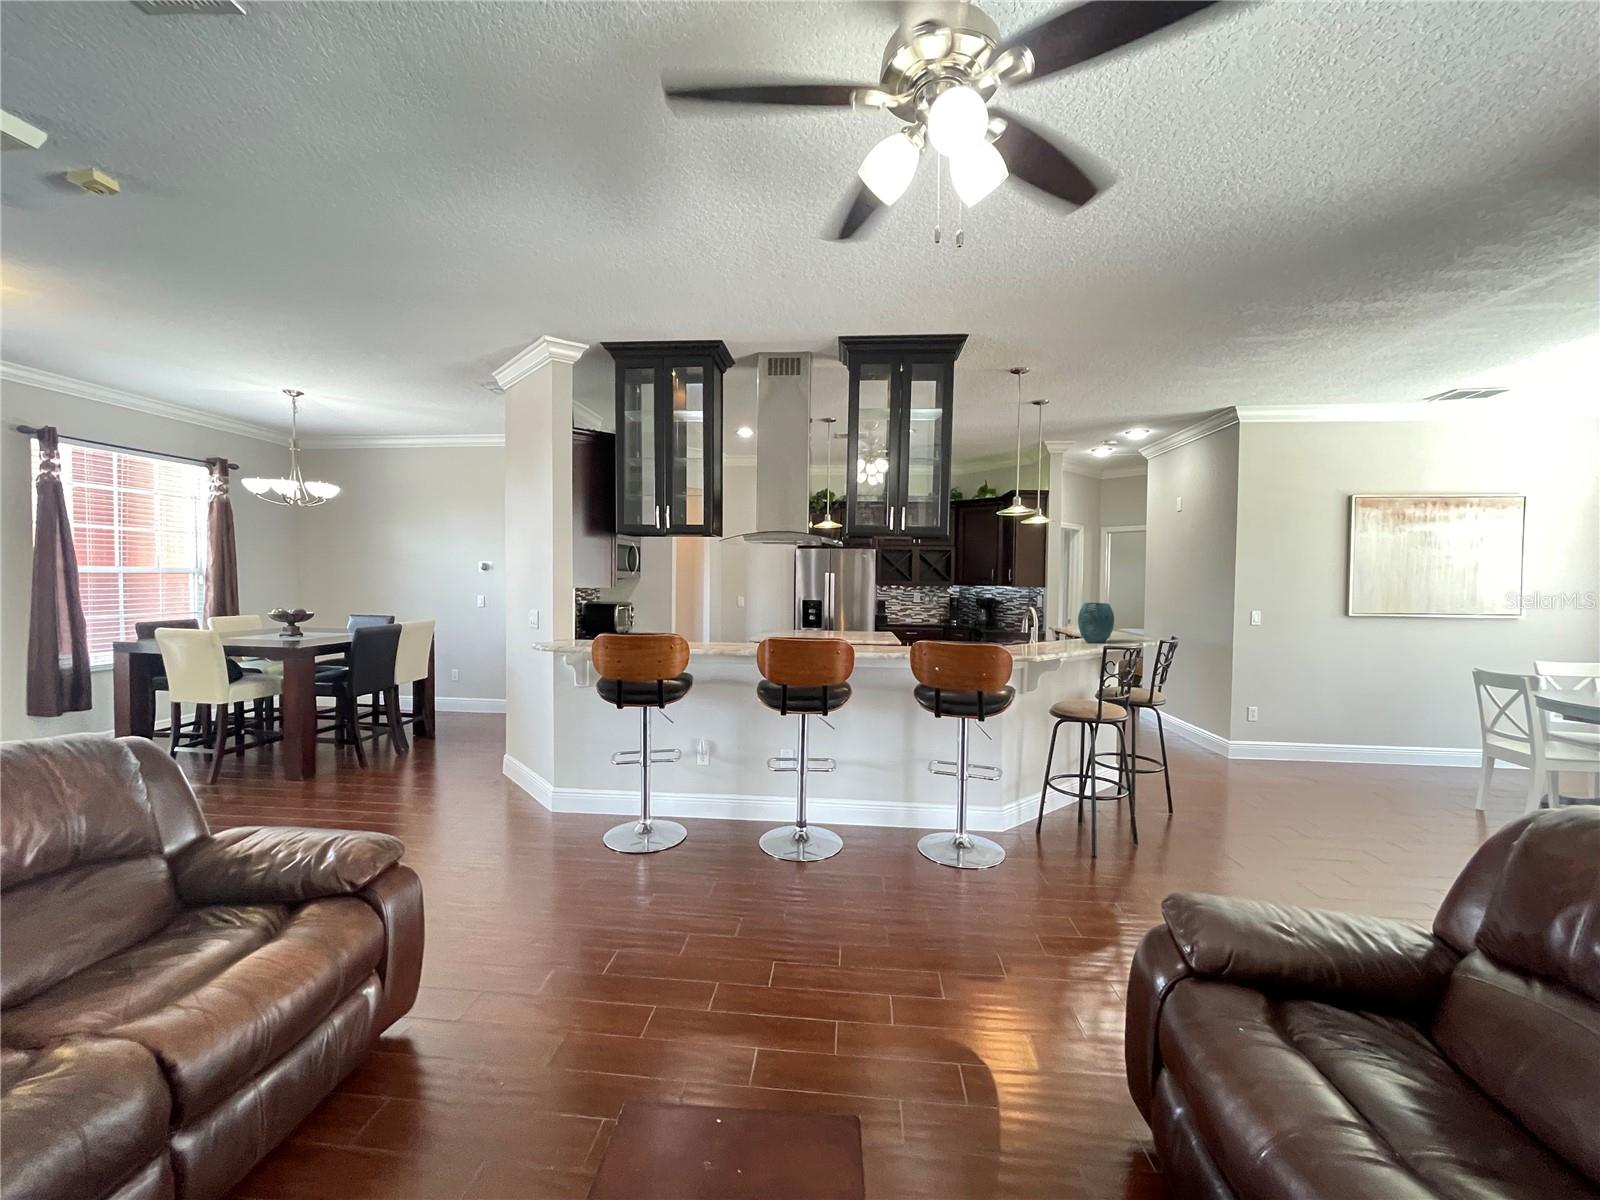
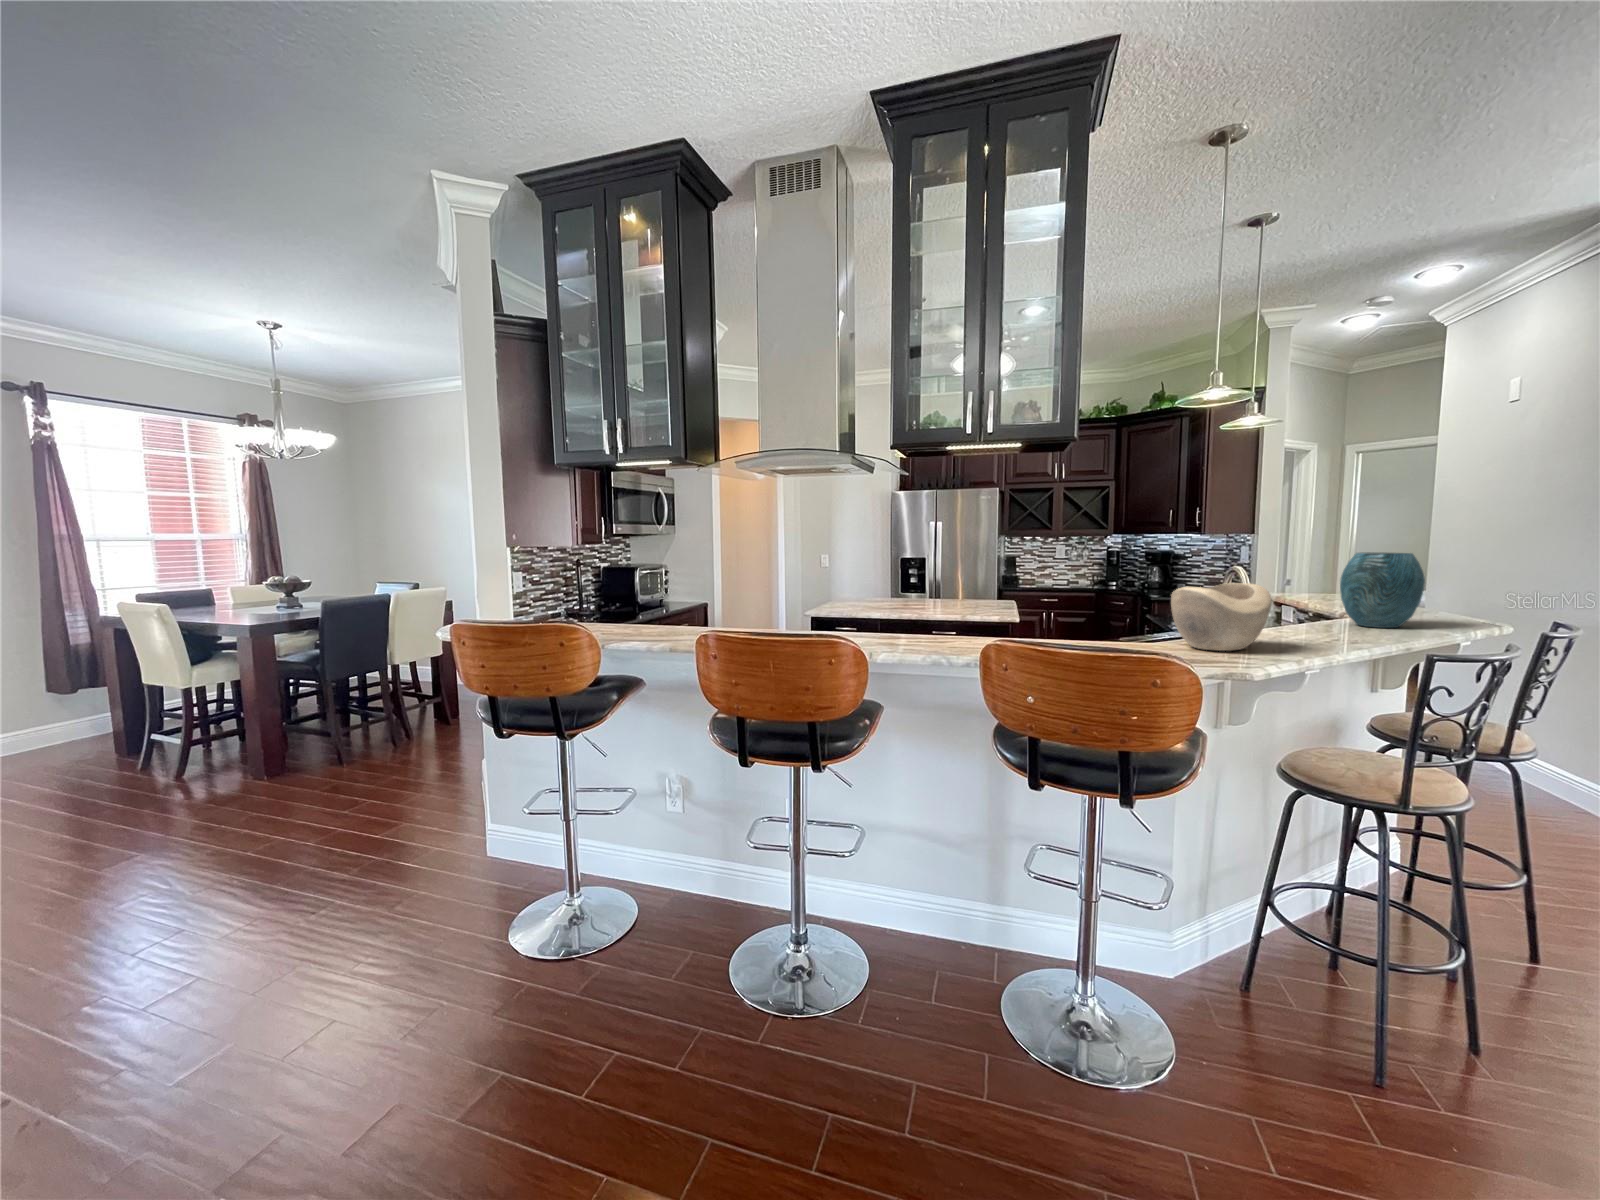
decorative bowl: none [997,618,1042,652] -> present [1171,583,1271,651]

